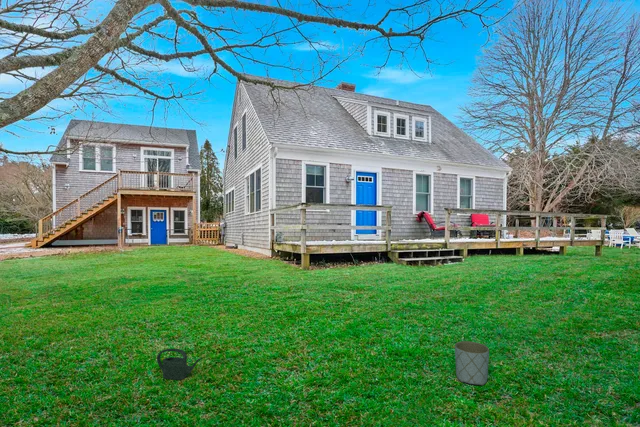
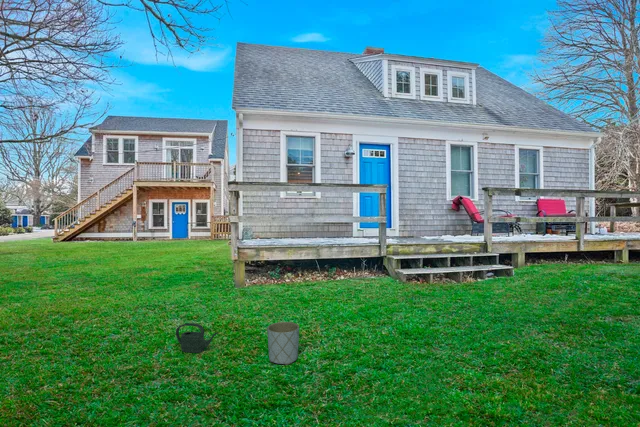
planter: present [455,341,489,385] -> present [267,322,299,365]

